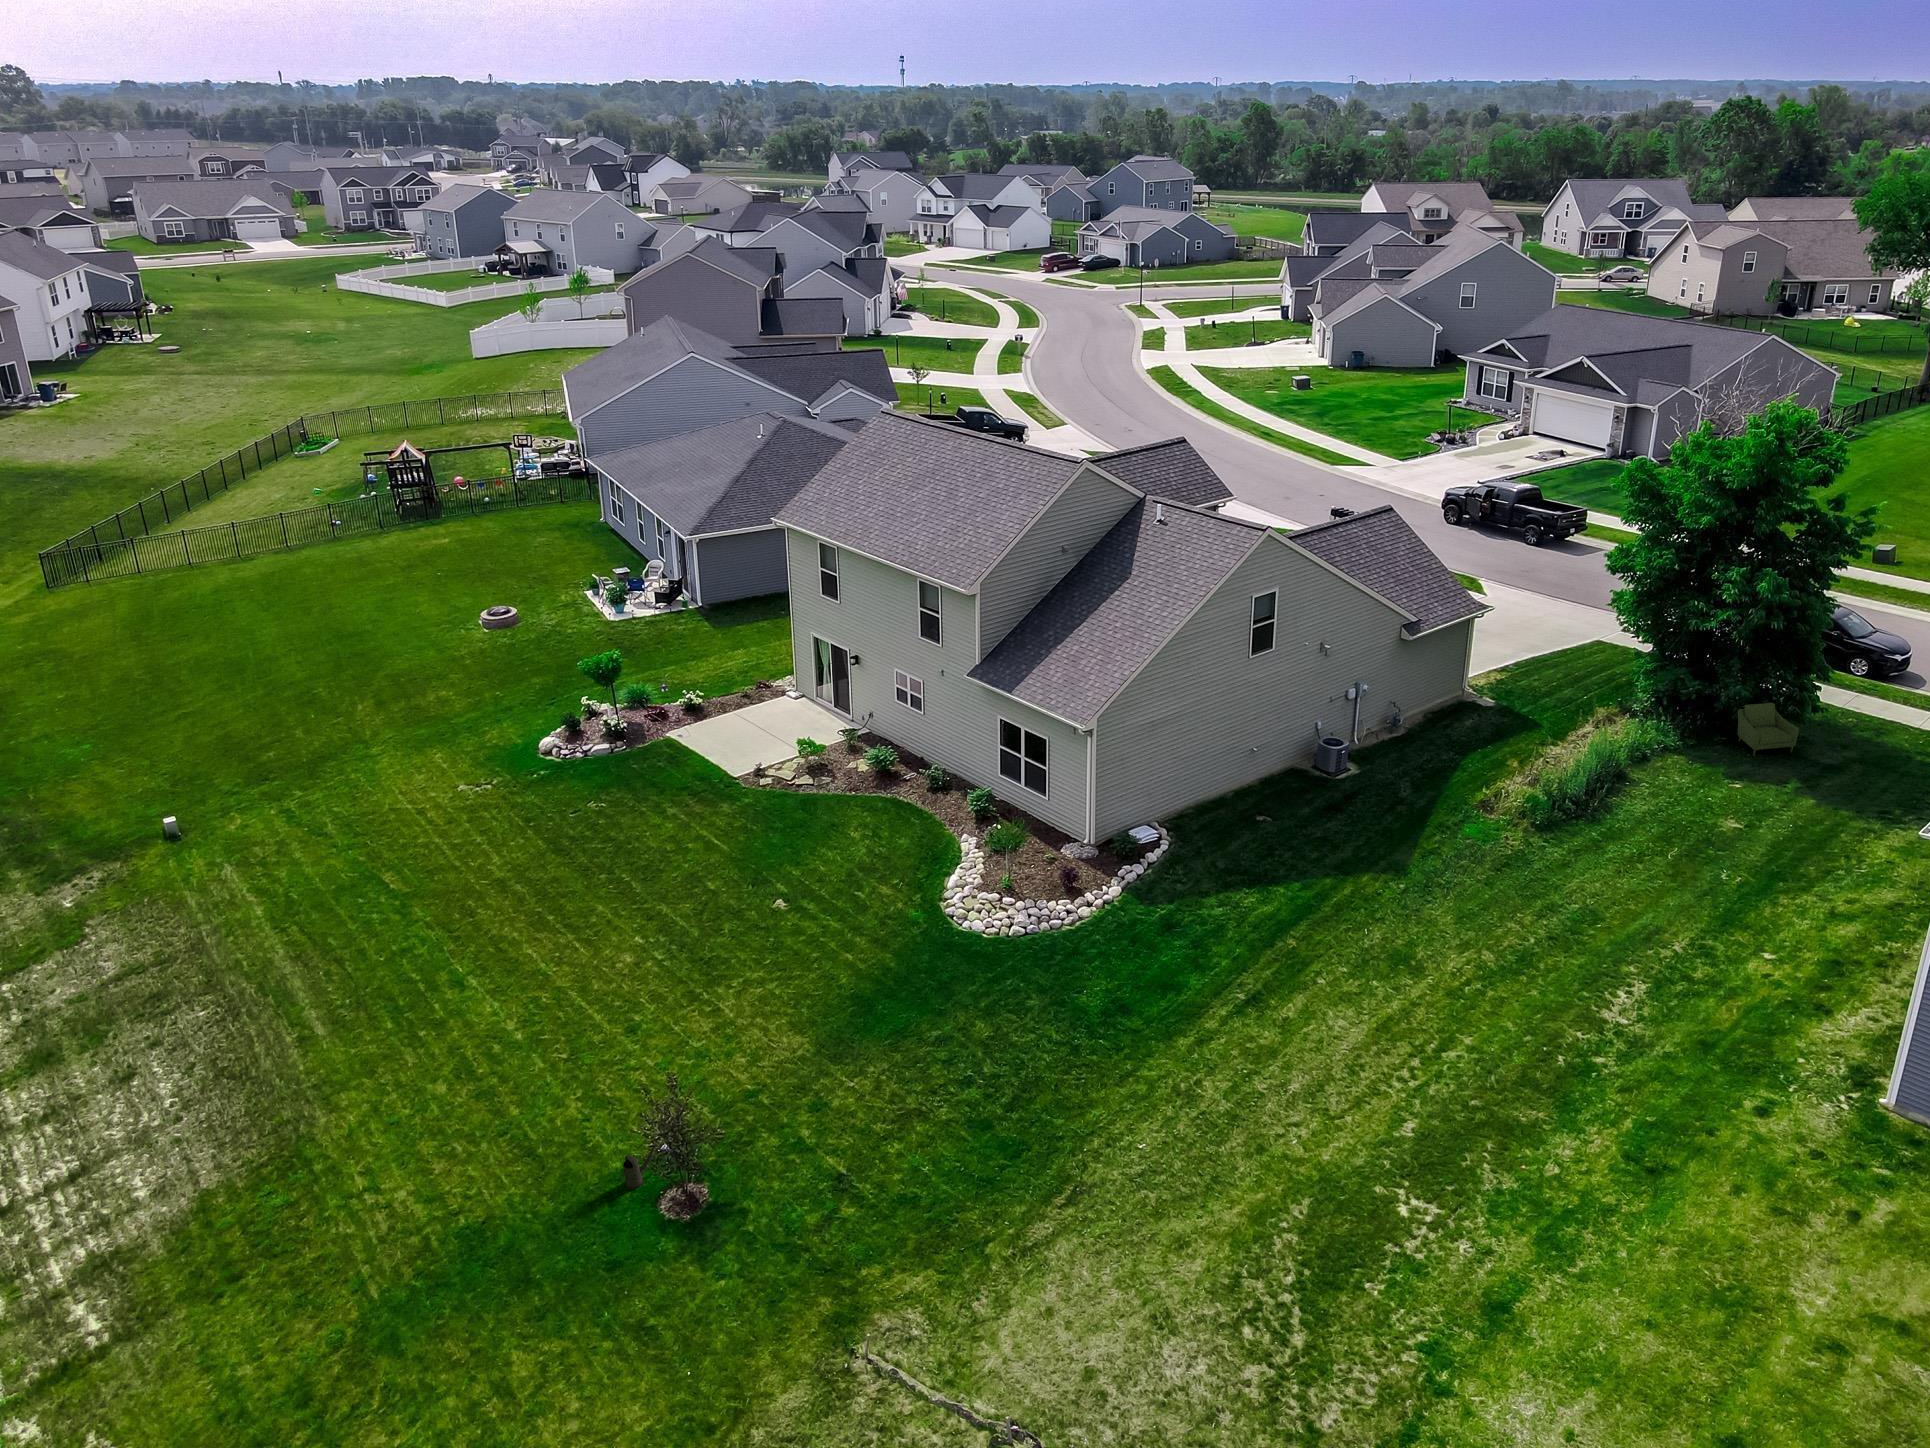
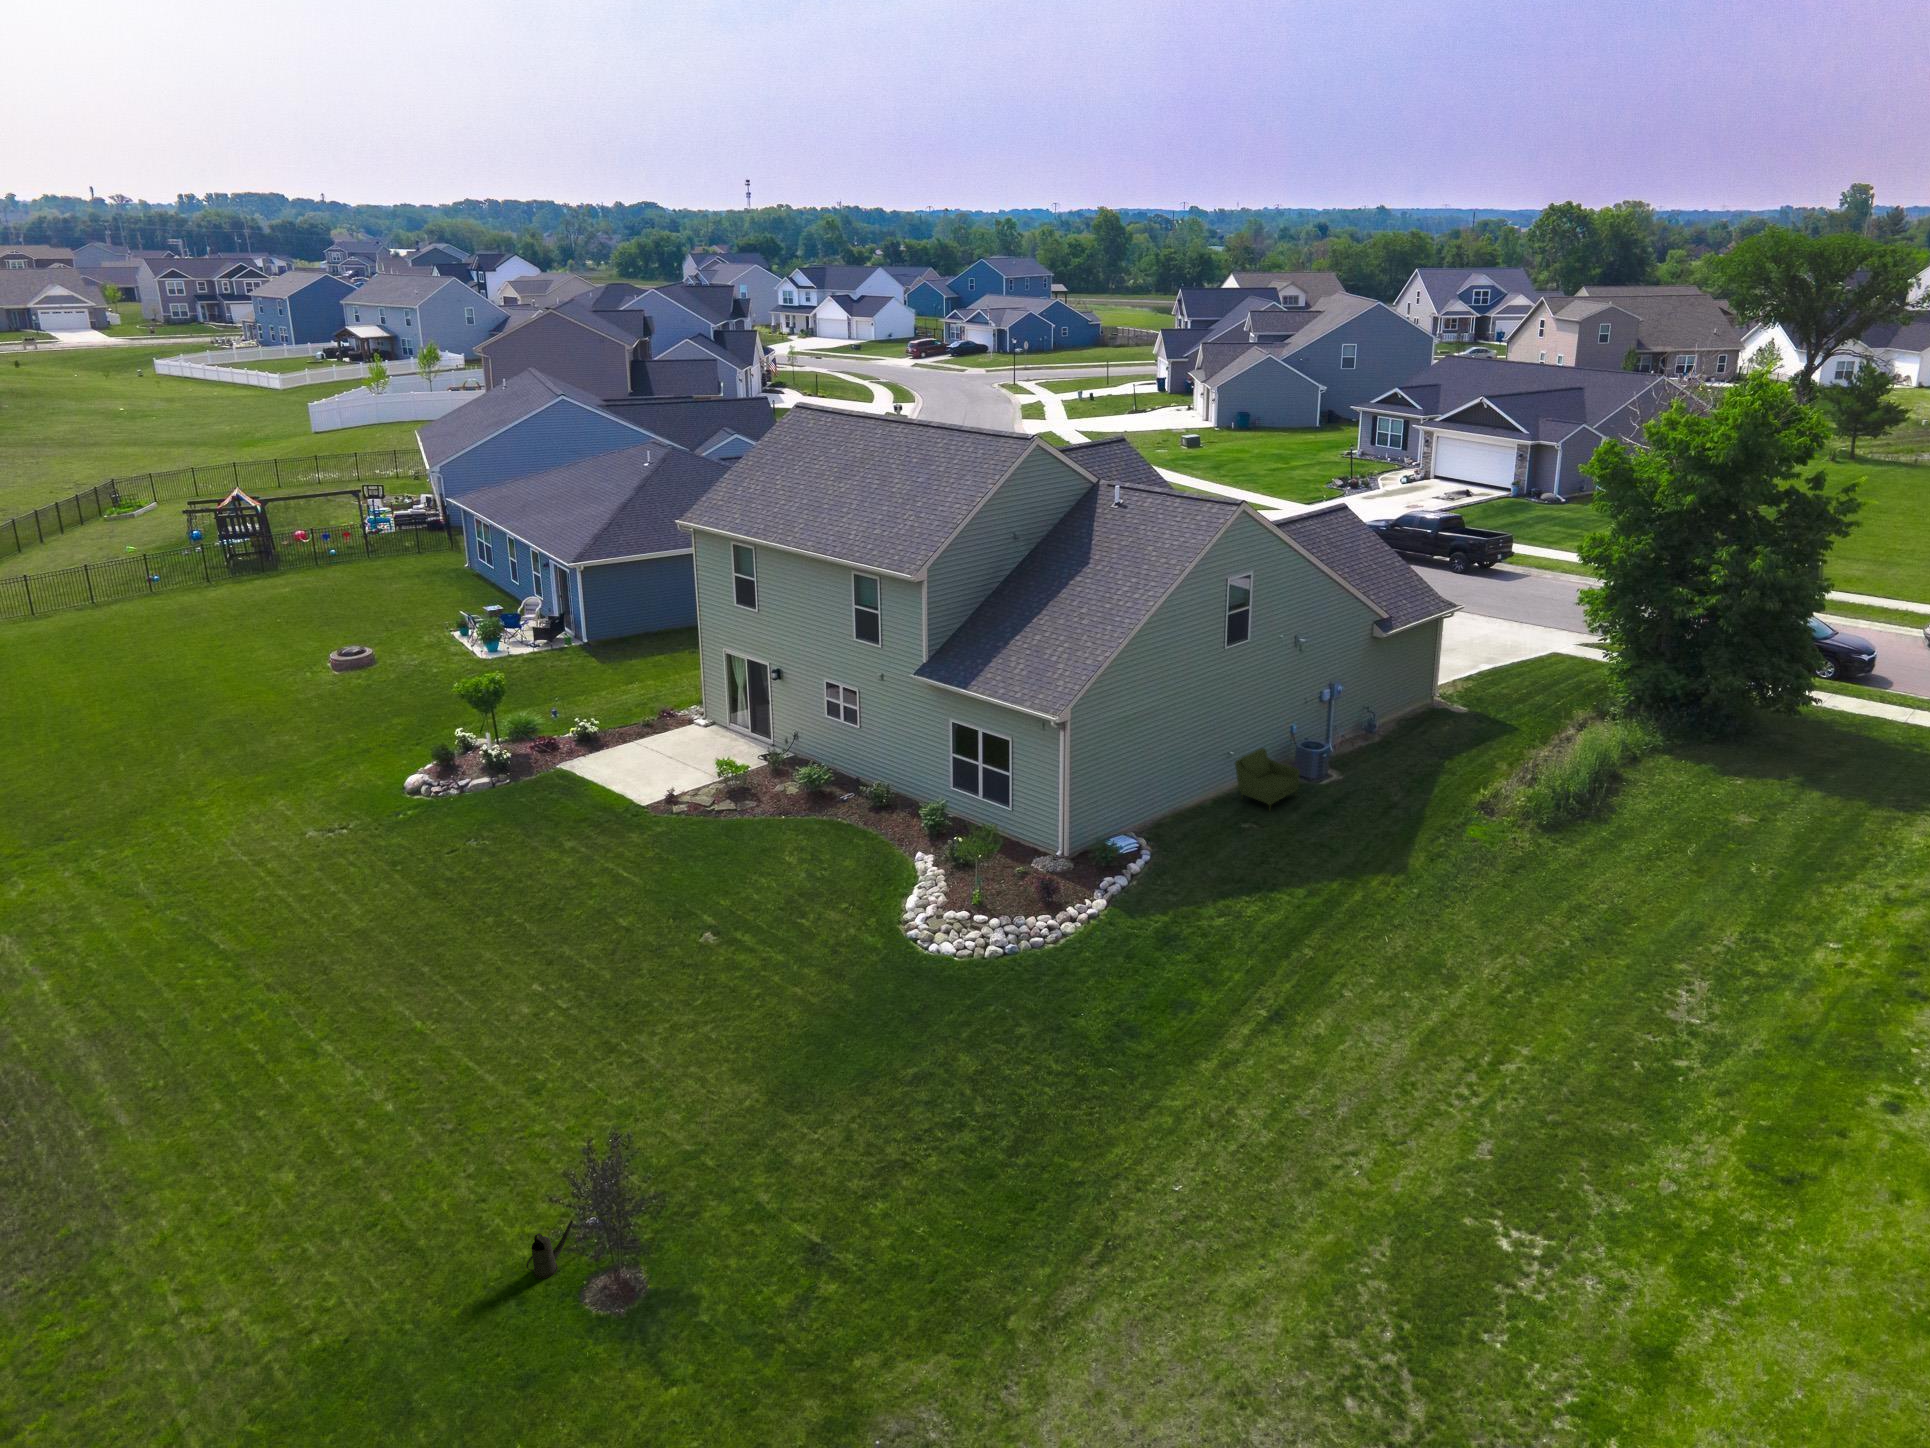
chair: present [1738,703,1799,756] -> present [1235,748,1300,810]

